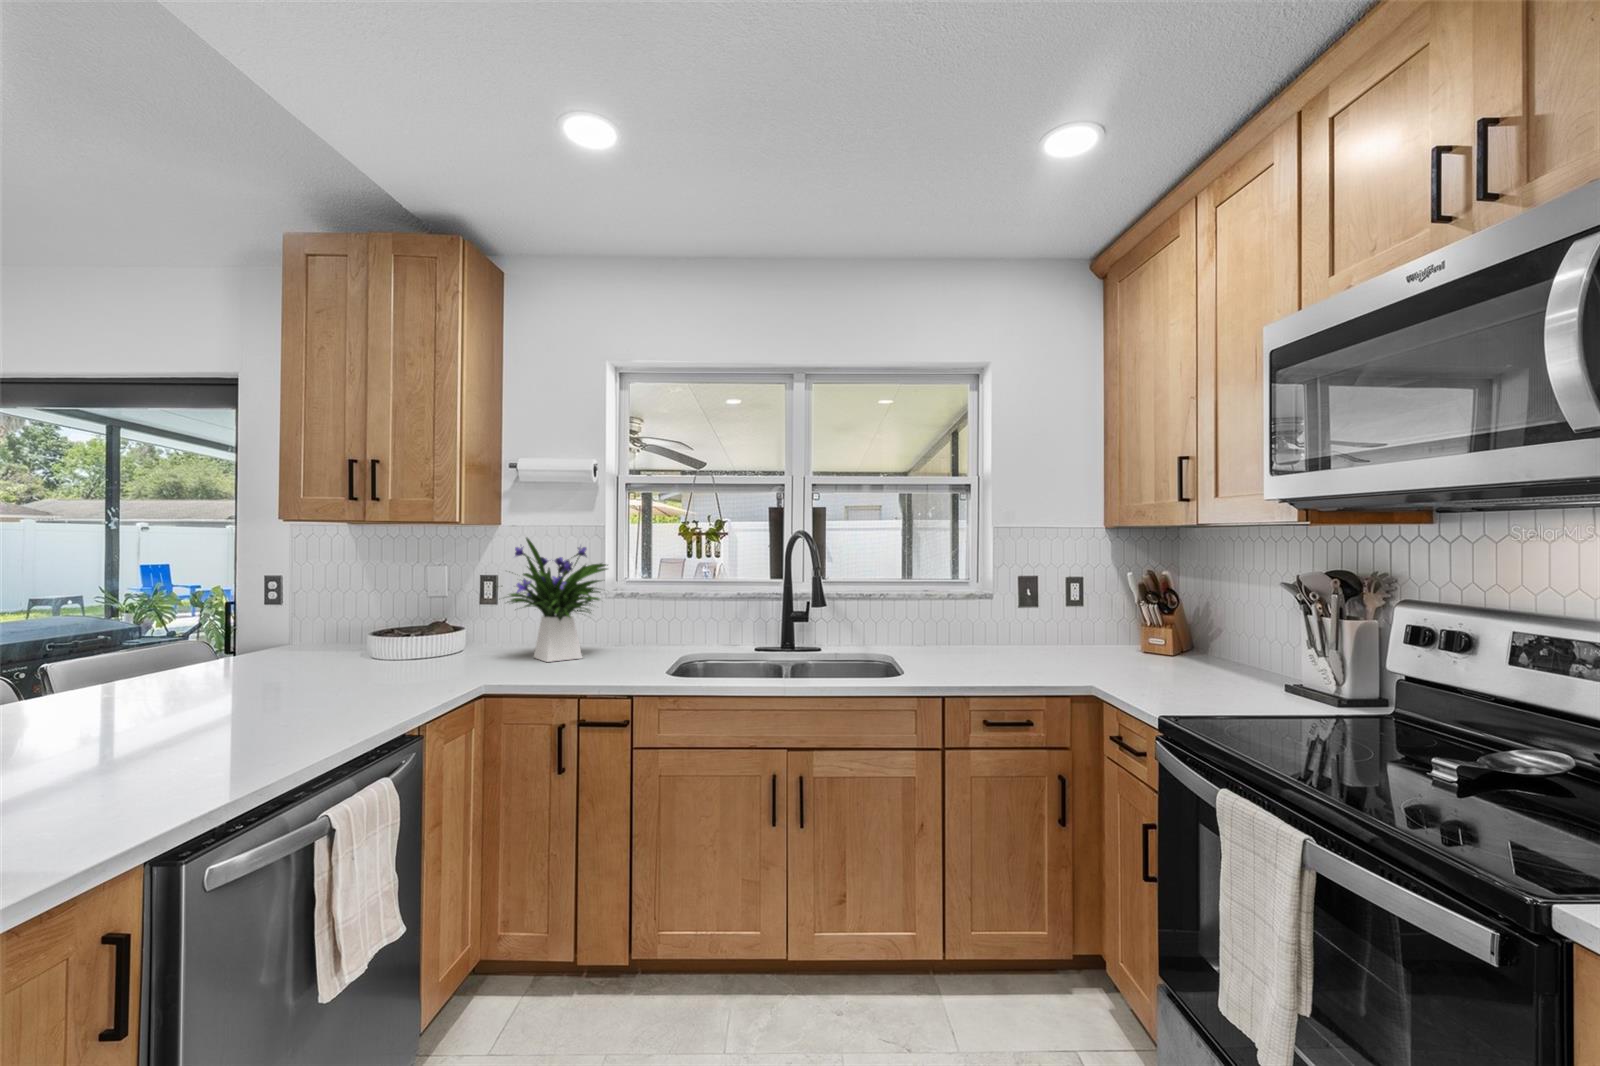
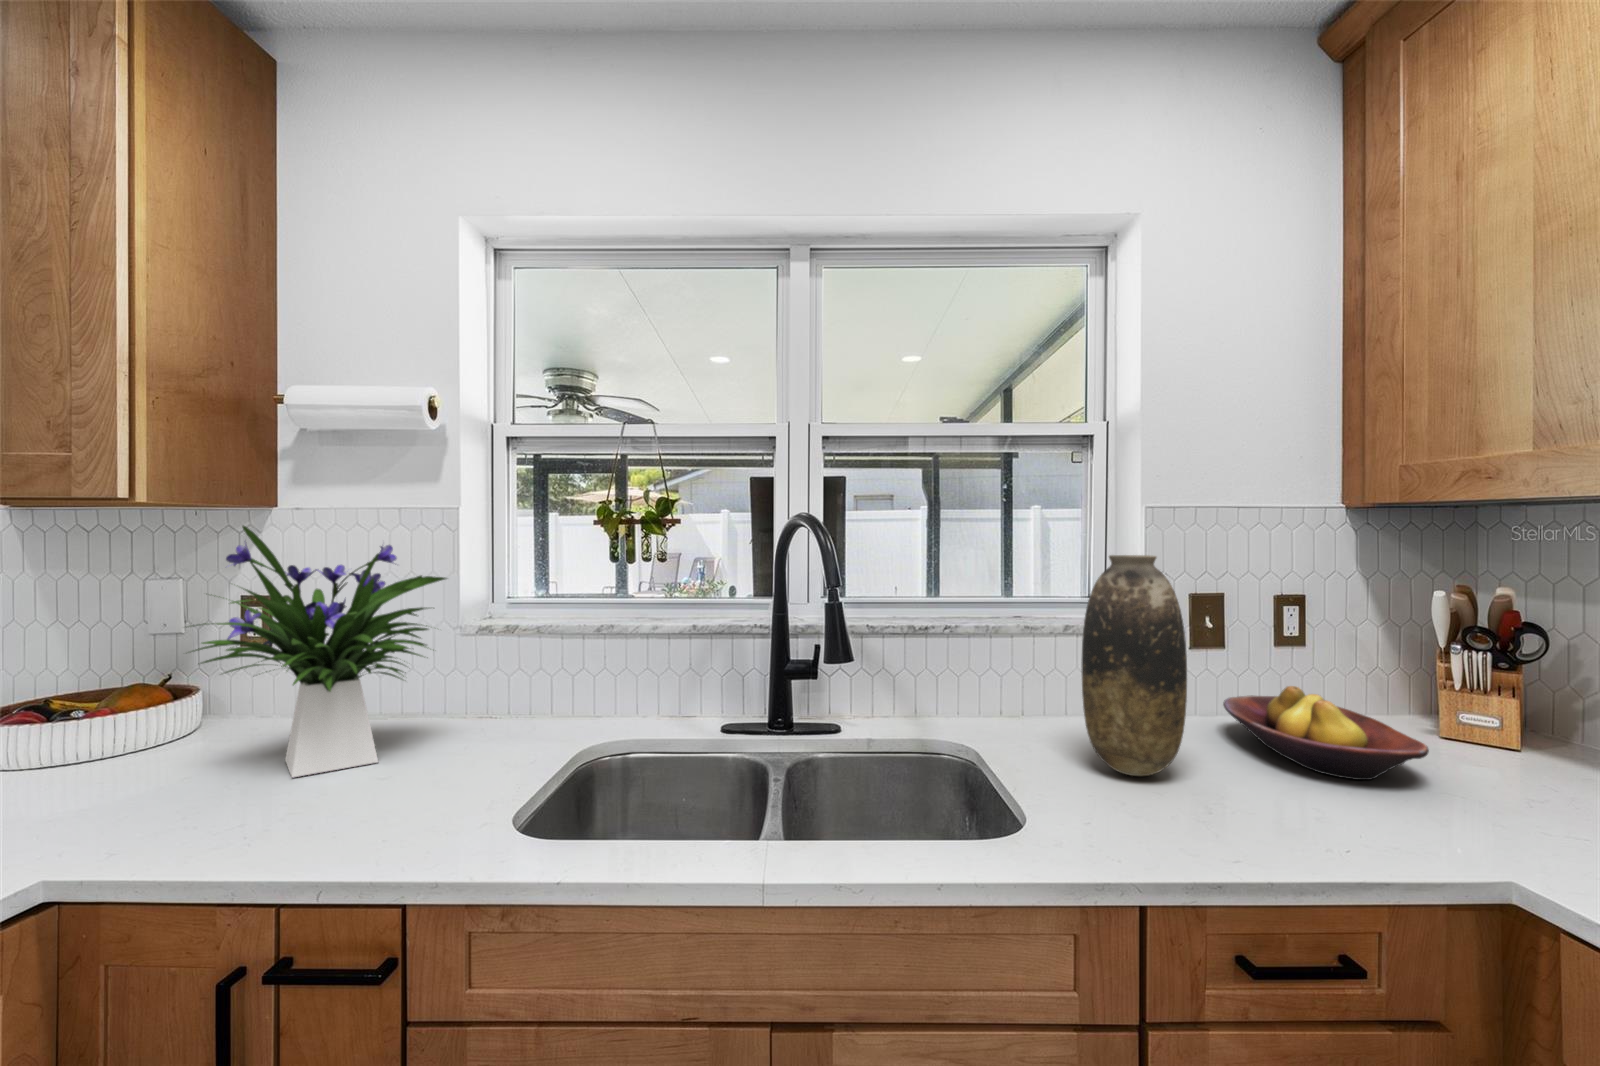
vase: none [941,554,989,663] -> present [1082,555,1187,776]
fruit bowl: none [1027,624,1105,664] -> present [1223,686,1429,780]

